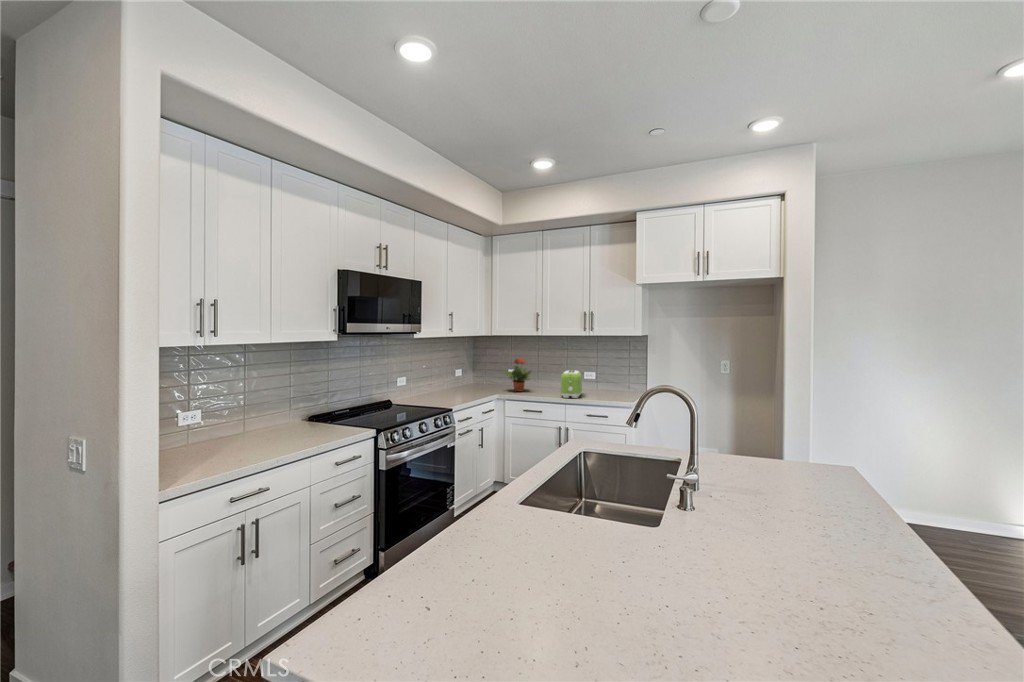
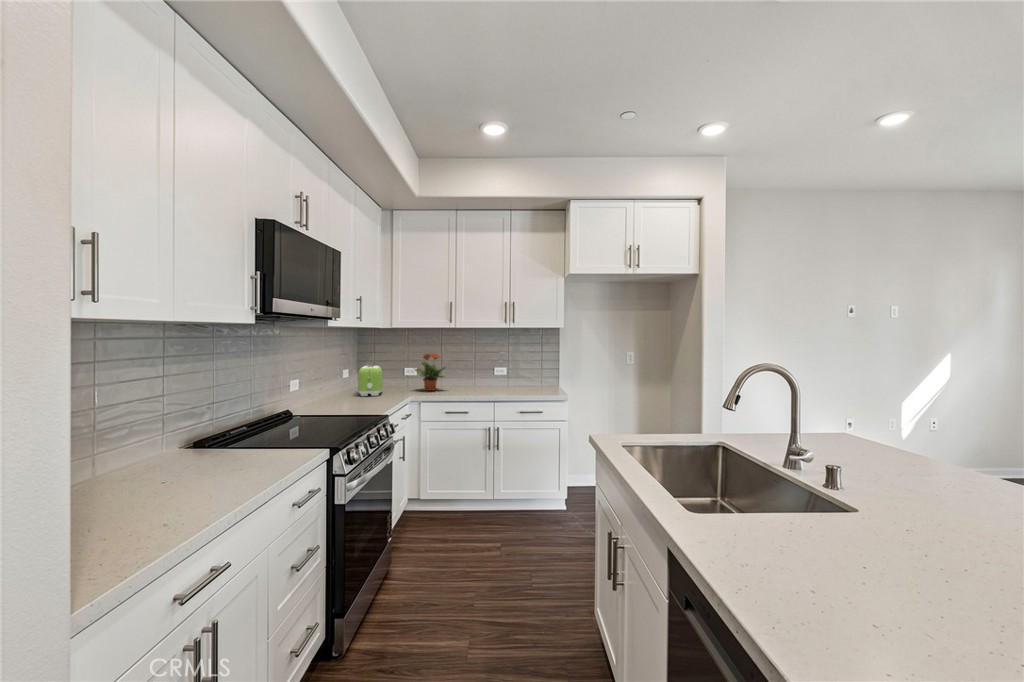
toaster: present [561,370,582,398] -> present [358,366,382,396]

